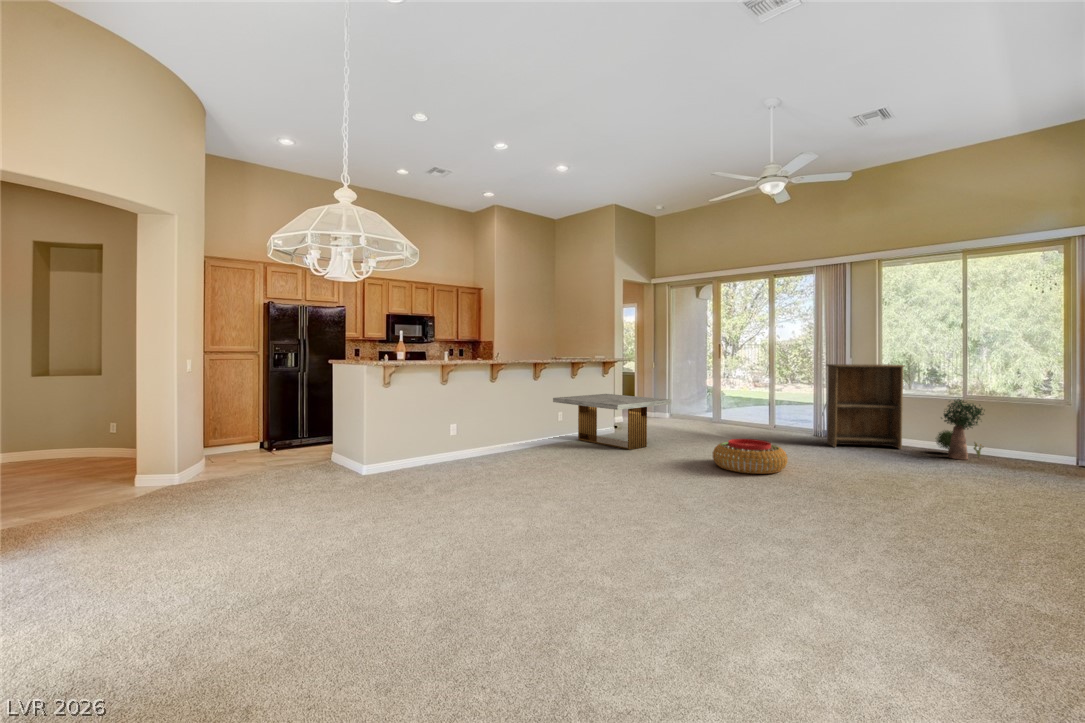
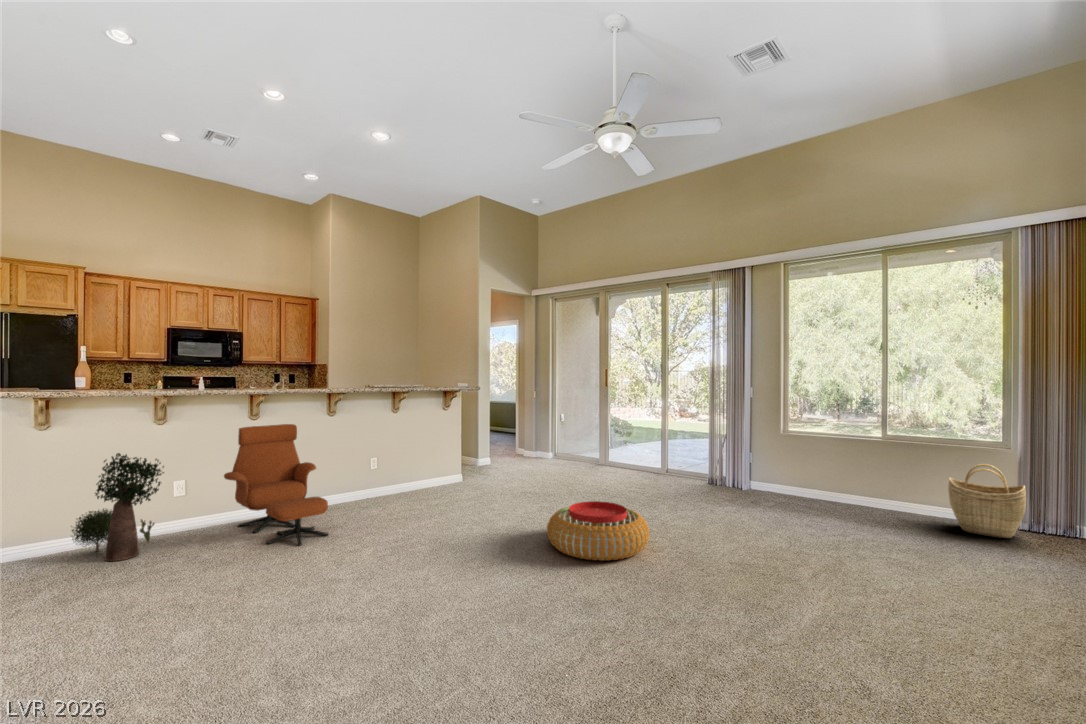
bookshelf: present [827,364,905,449] -> none [720,394,814,504]
lounge chair: none [482,385,558,464] -> present [224,424,328,545]
coffee table: present [553,394,671,450] -> none [366,431,520,513]
potted plant: present [937,399,984,460] -> present [72,453,164,561]
woven basket: none [1012,416,1072,469] -> present [948,464,1026,538]

